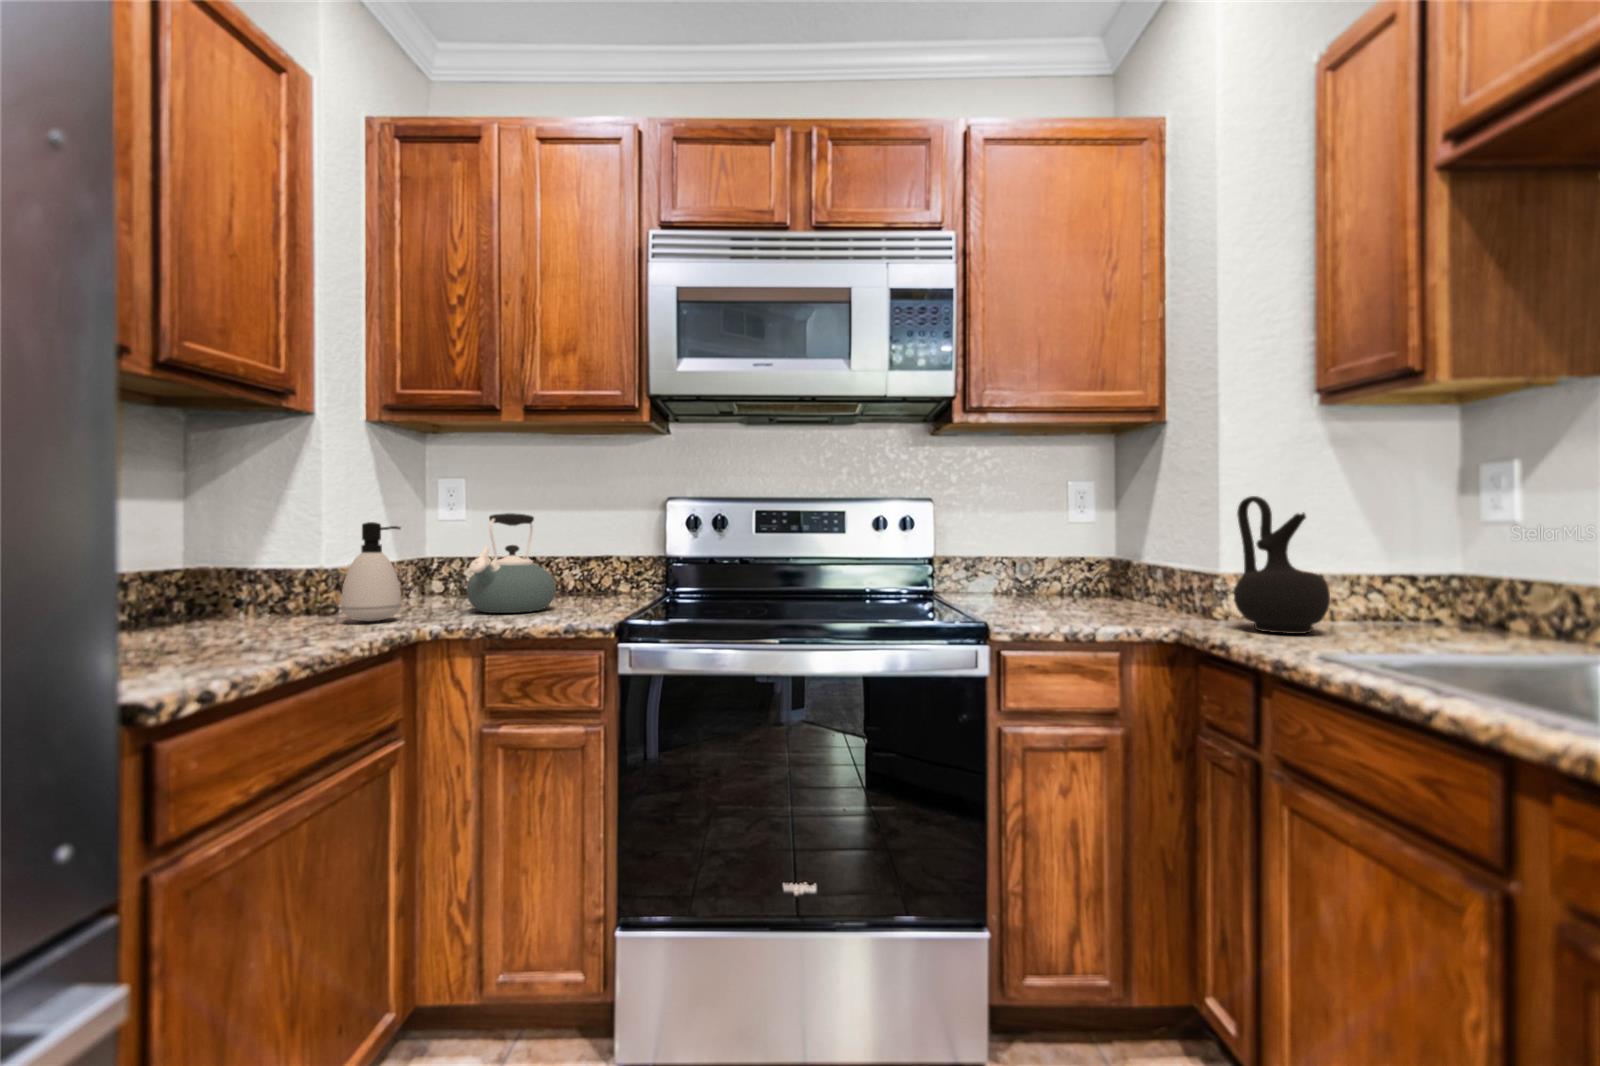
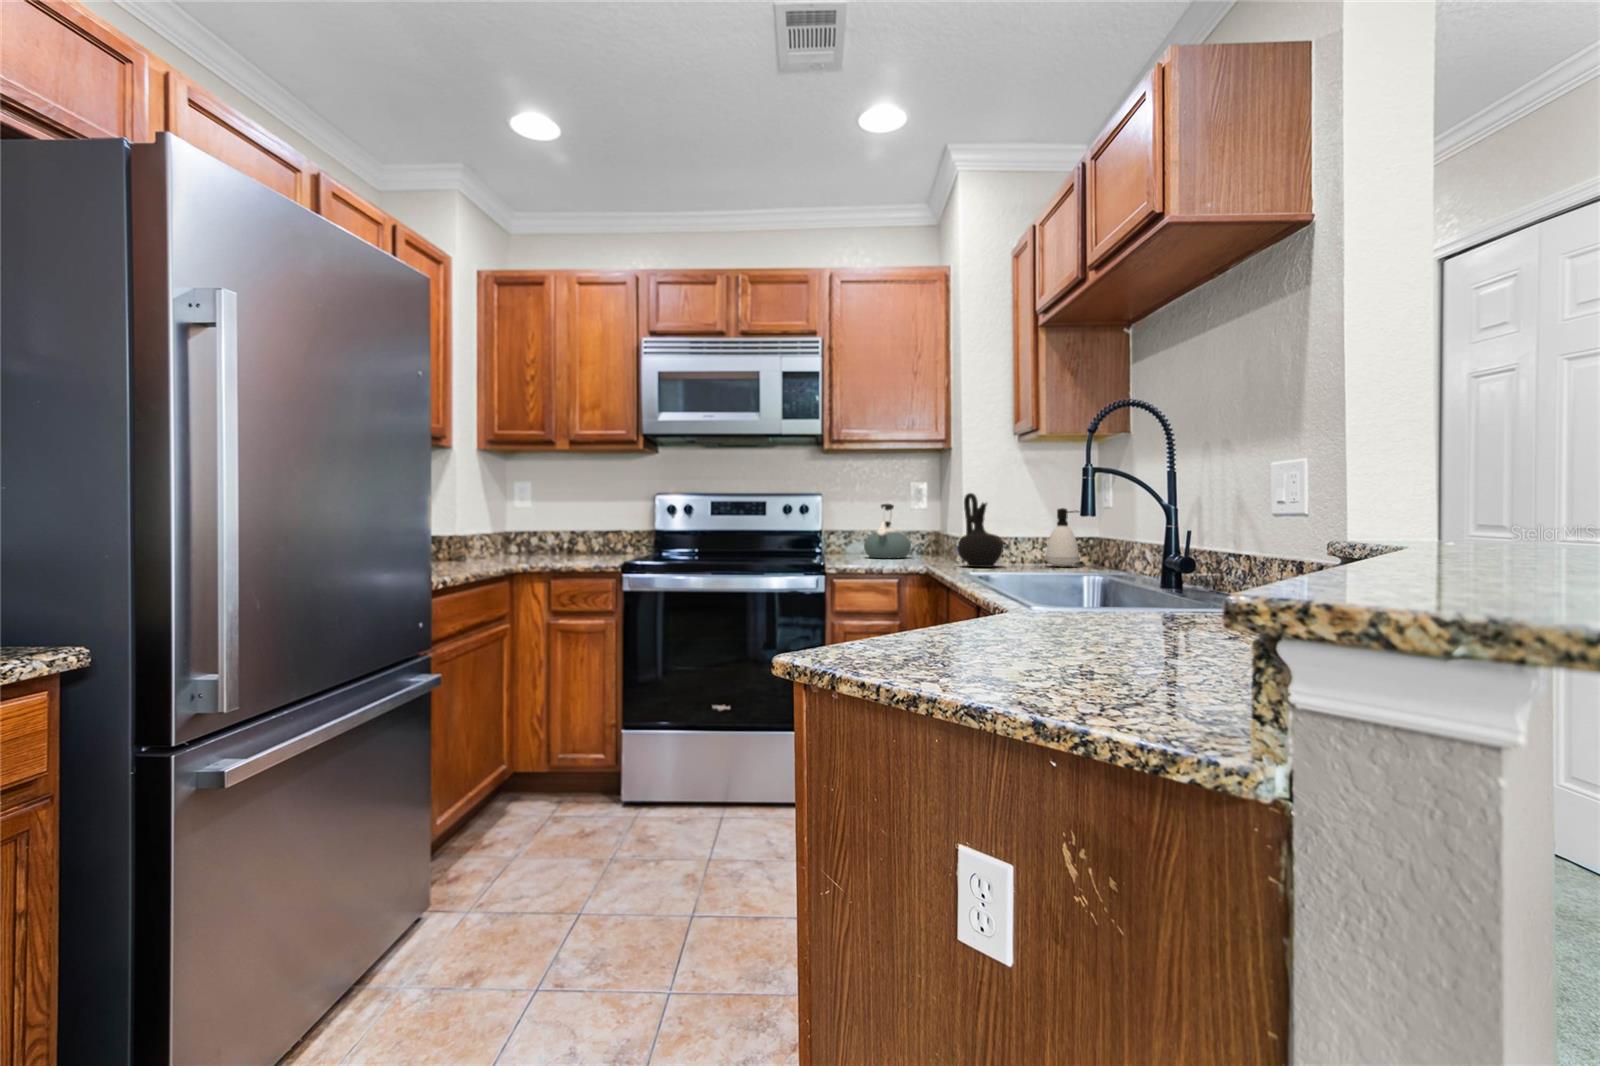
kettle: present [467,513,556,613] -> present [864,504,911,558]
soap dispenser: present [341,522,401,621] -> present [1046,508,1079,567]

